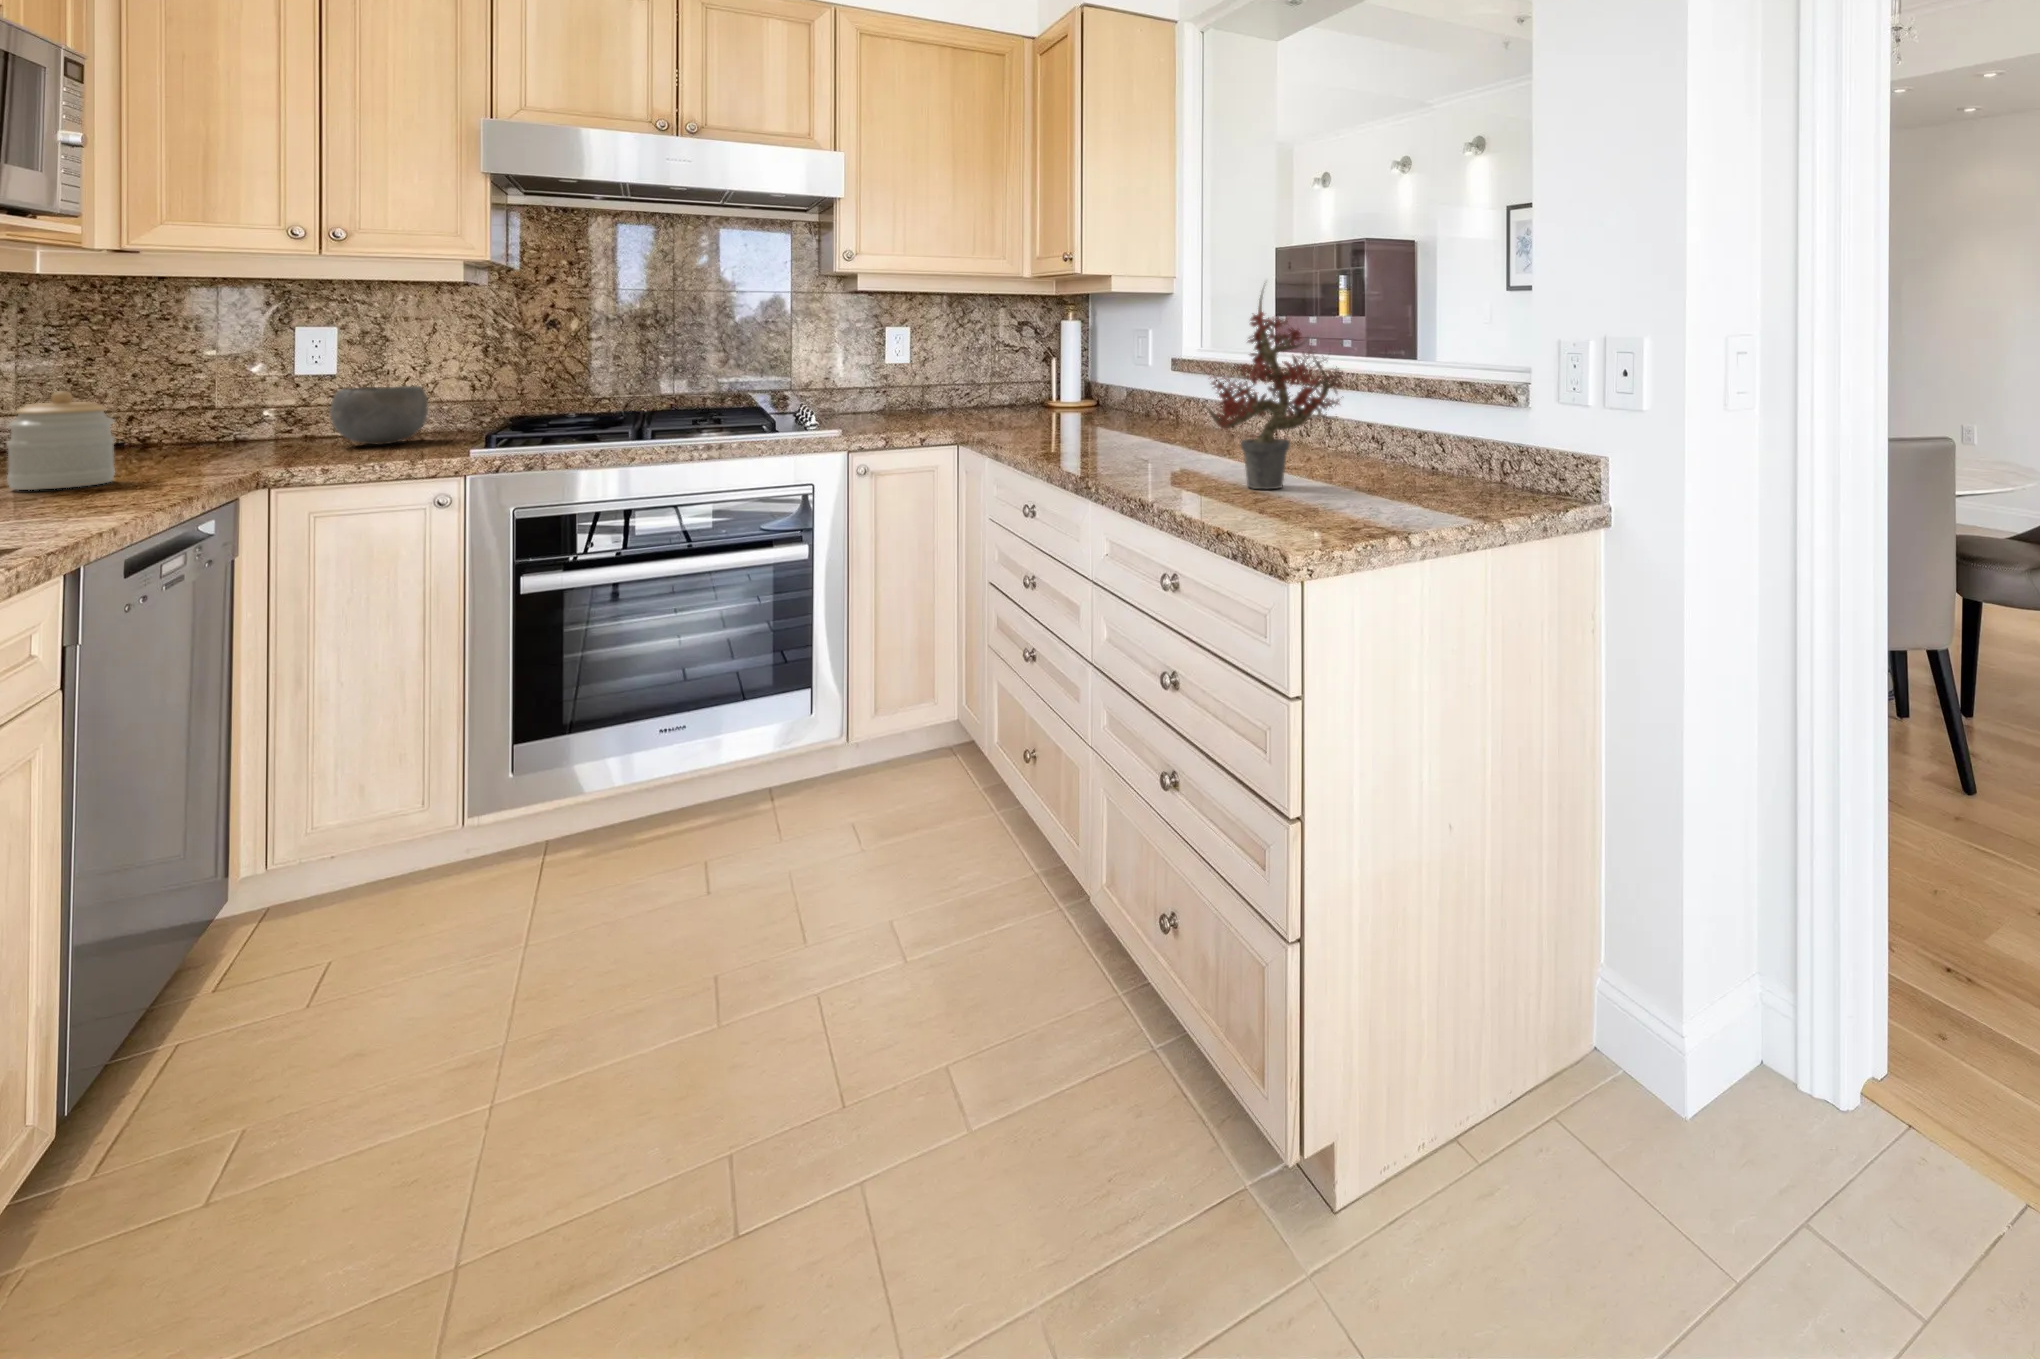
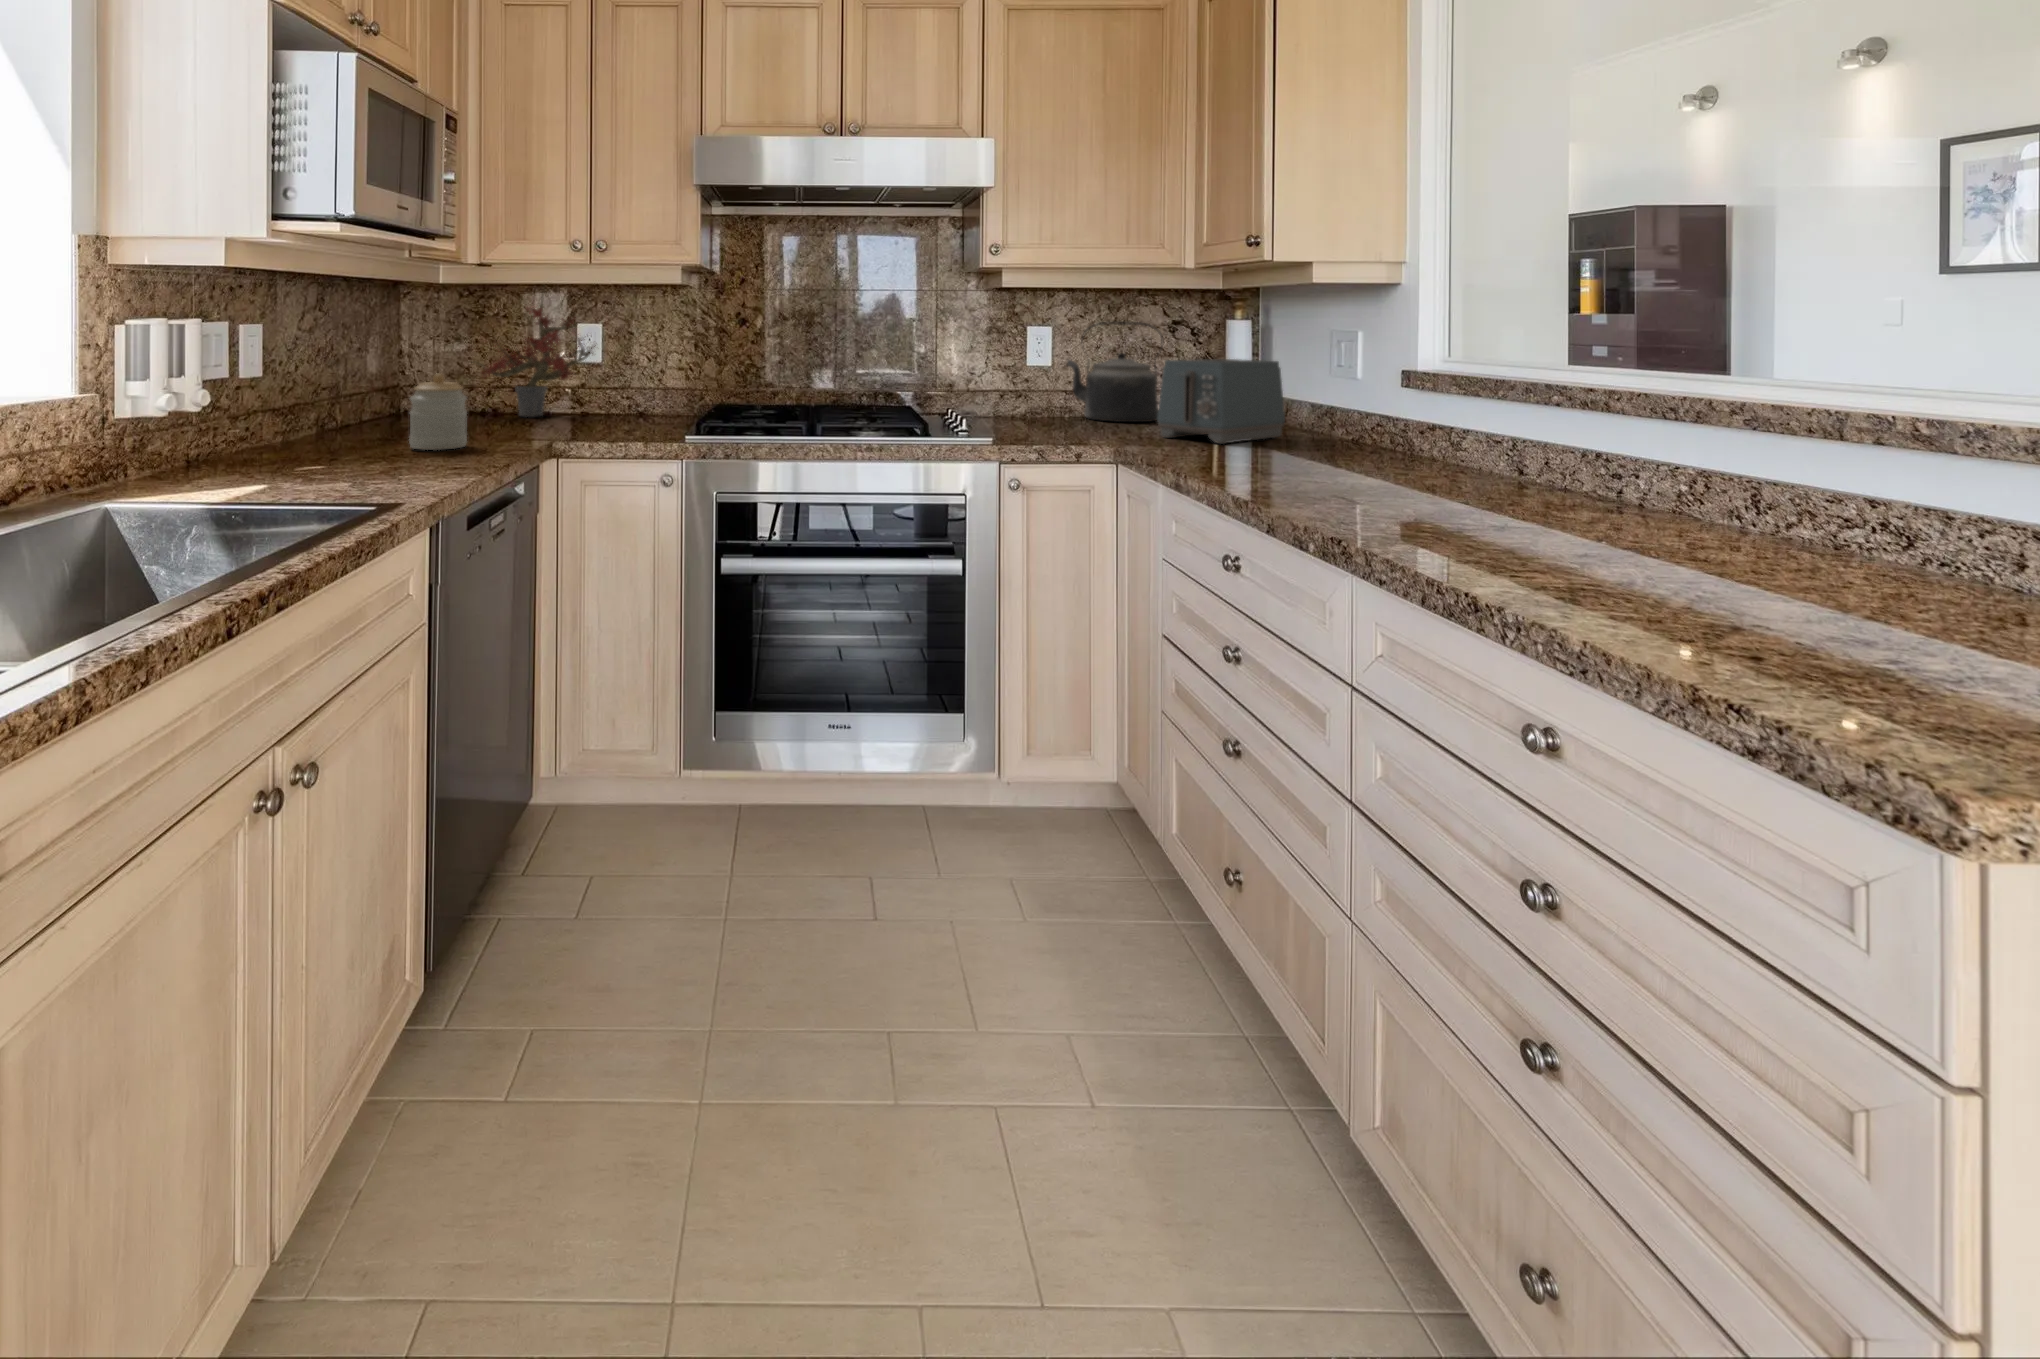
potted plant: present [1206,291,1343,489] -> present [471,297,596,417]
kettle: none [920,322,1010,413] -> present [1067,322,1163,422]
toaster: none [997,354,1106,426] -> present [1157,359,1285,444]
ceramic bowl: present [330,386,428,444] -> none [596,375,661,425]

